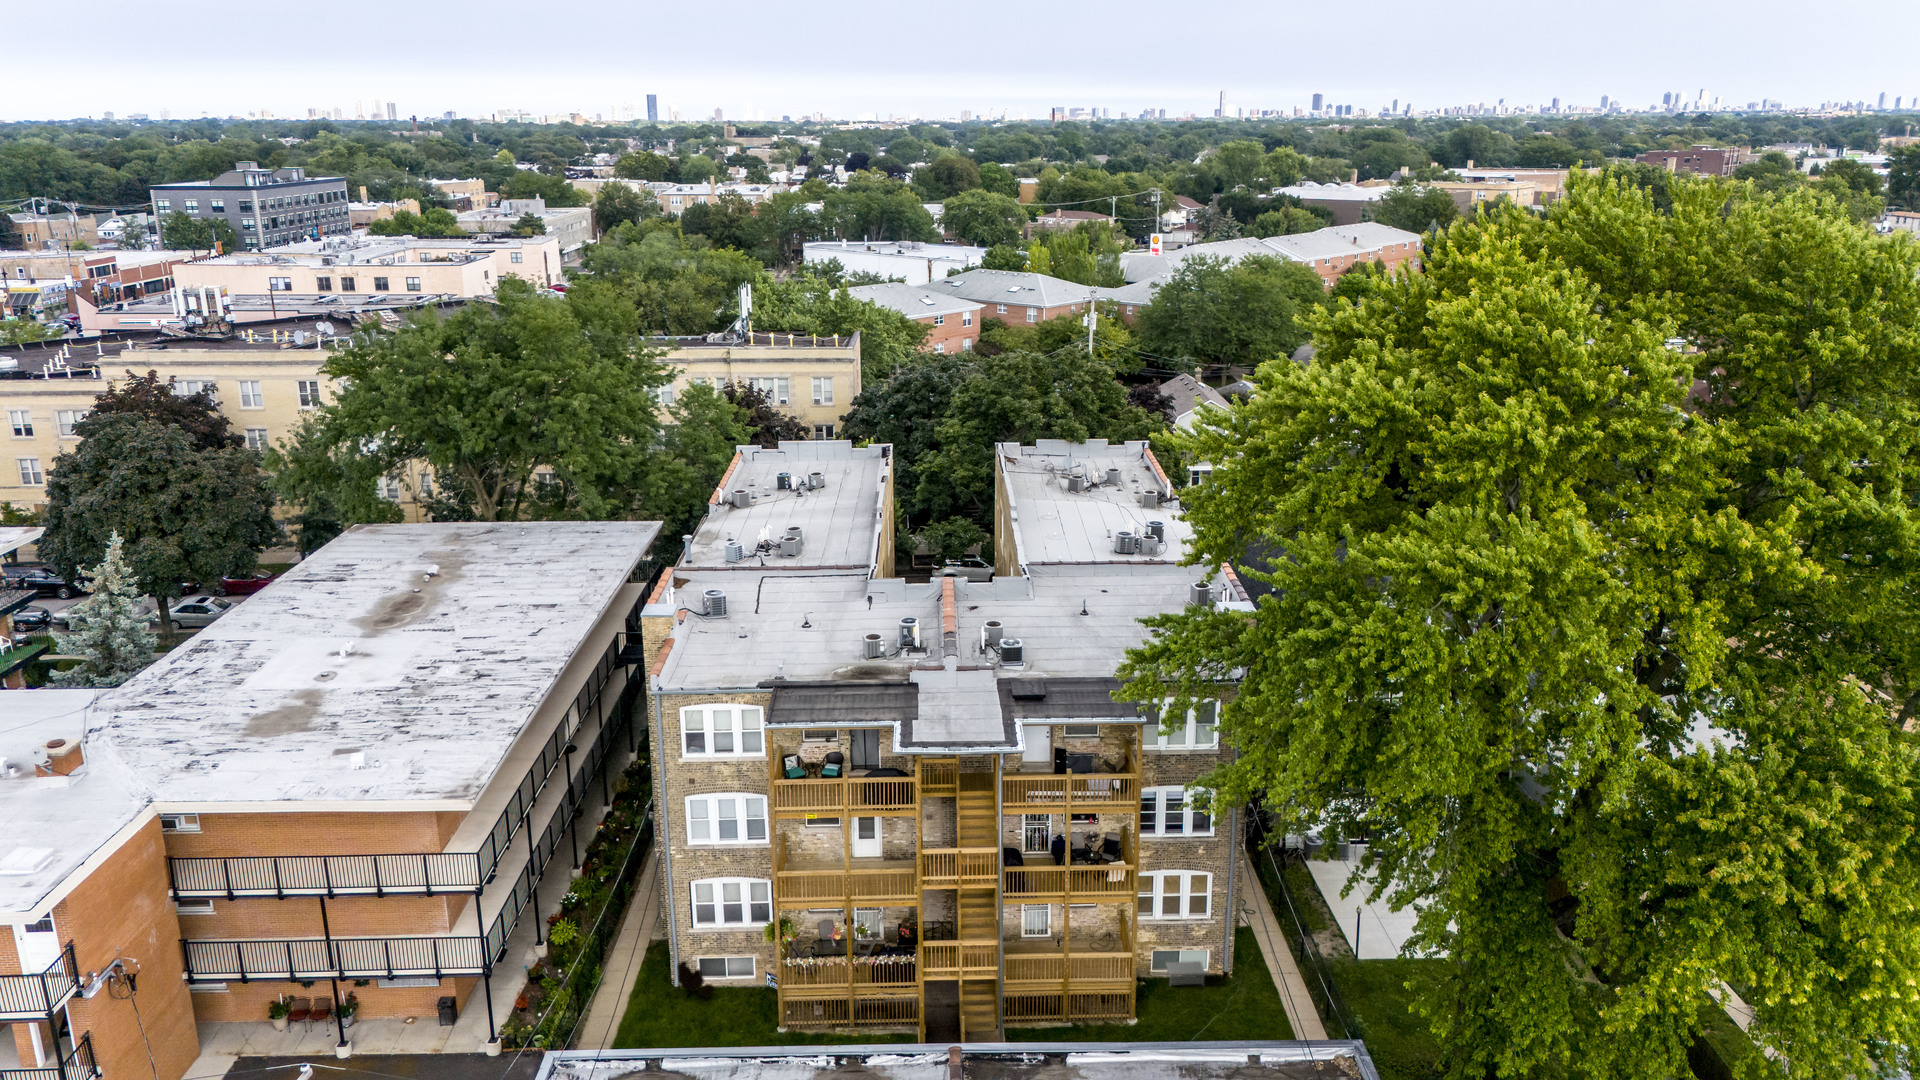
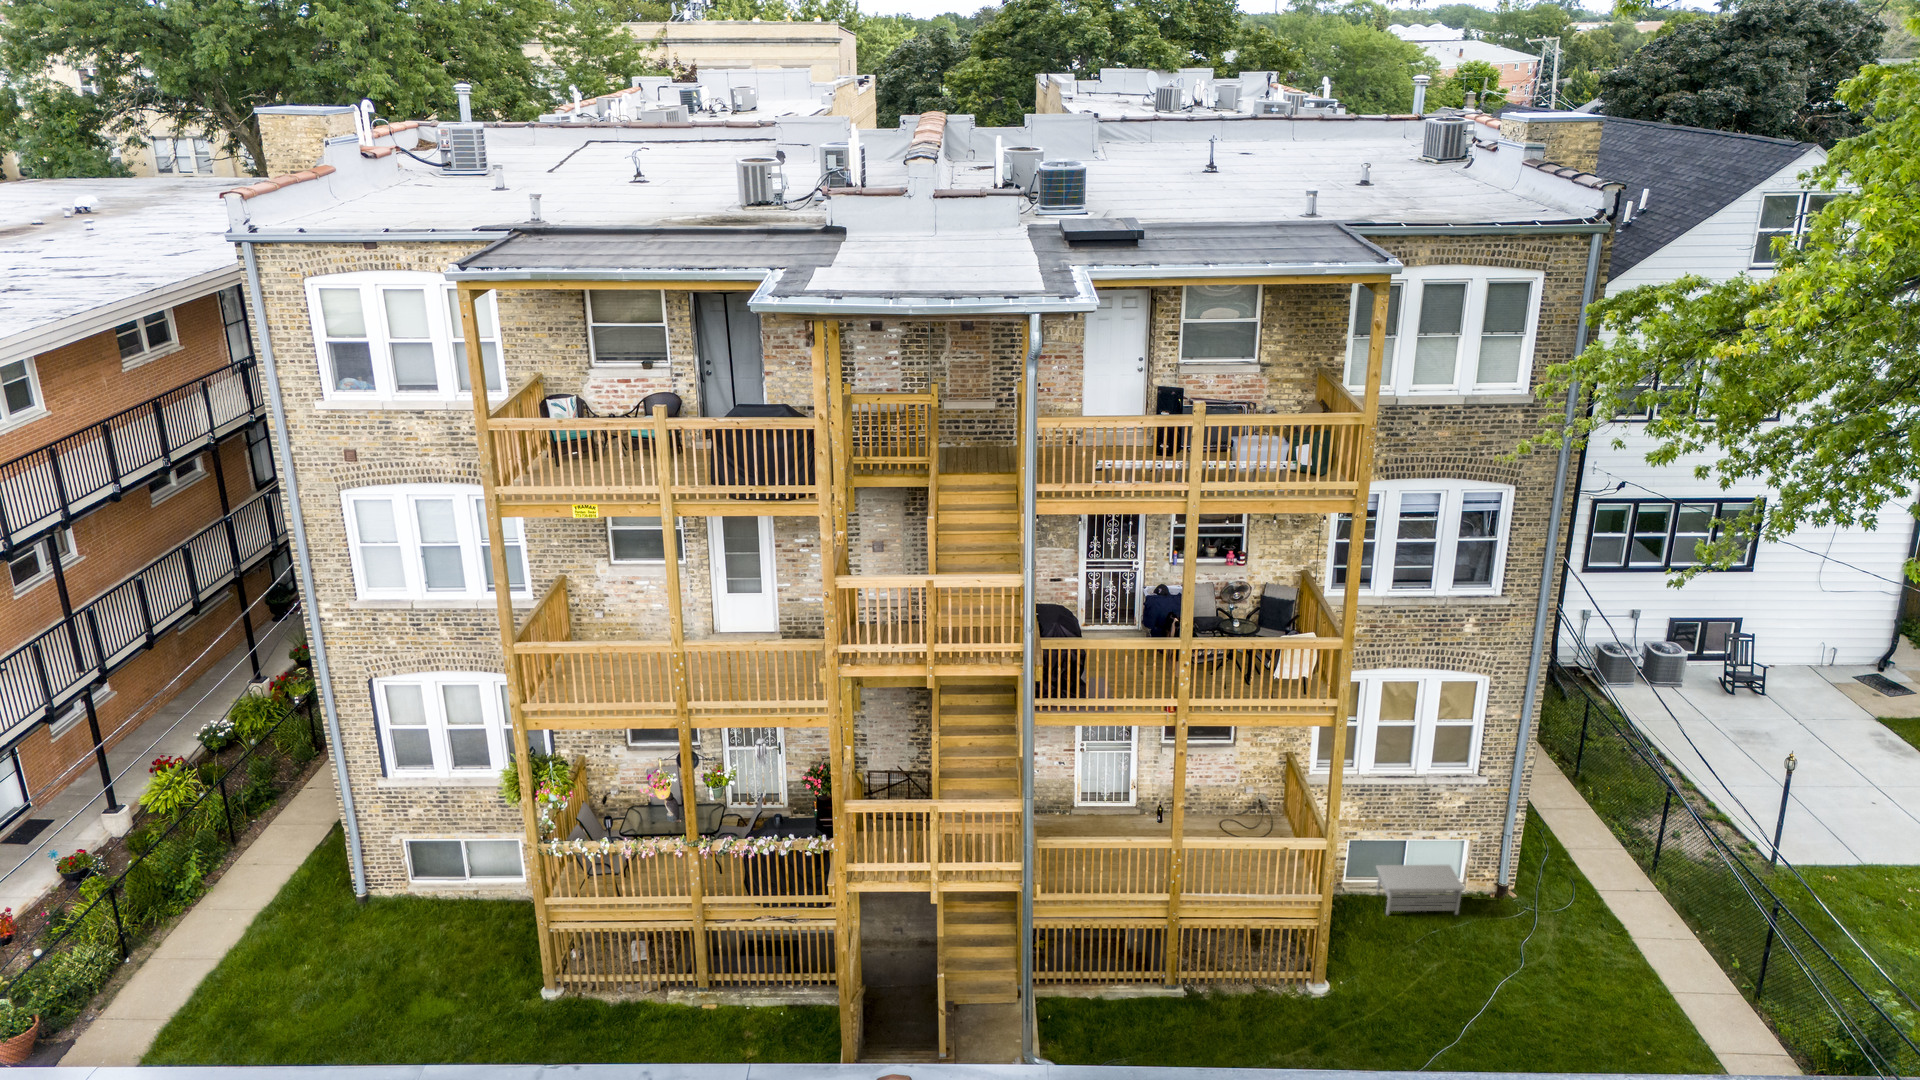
lounge chair: present [677,961,715,998] -> none [354,838,436,928]

